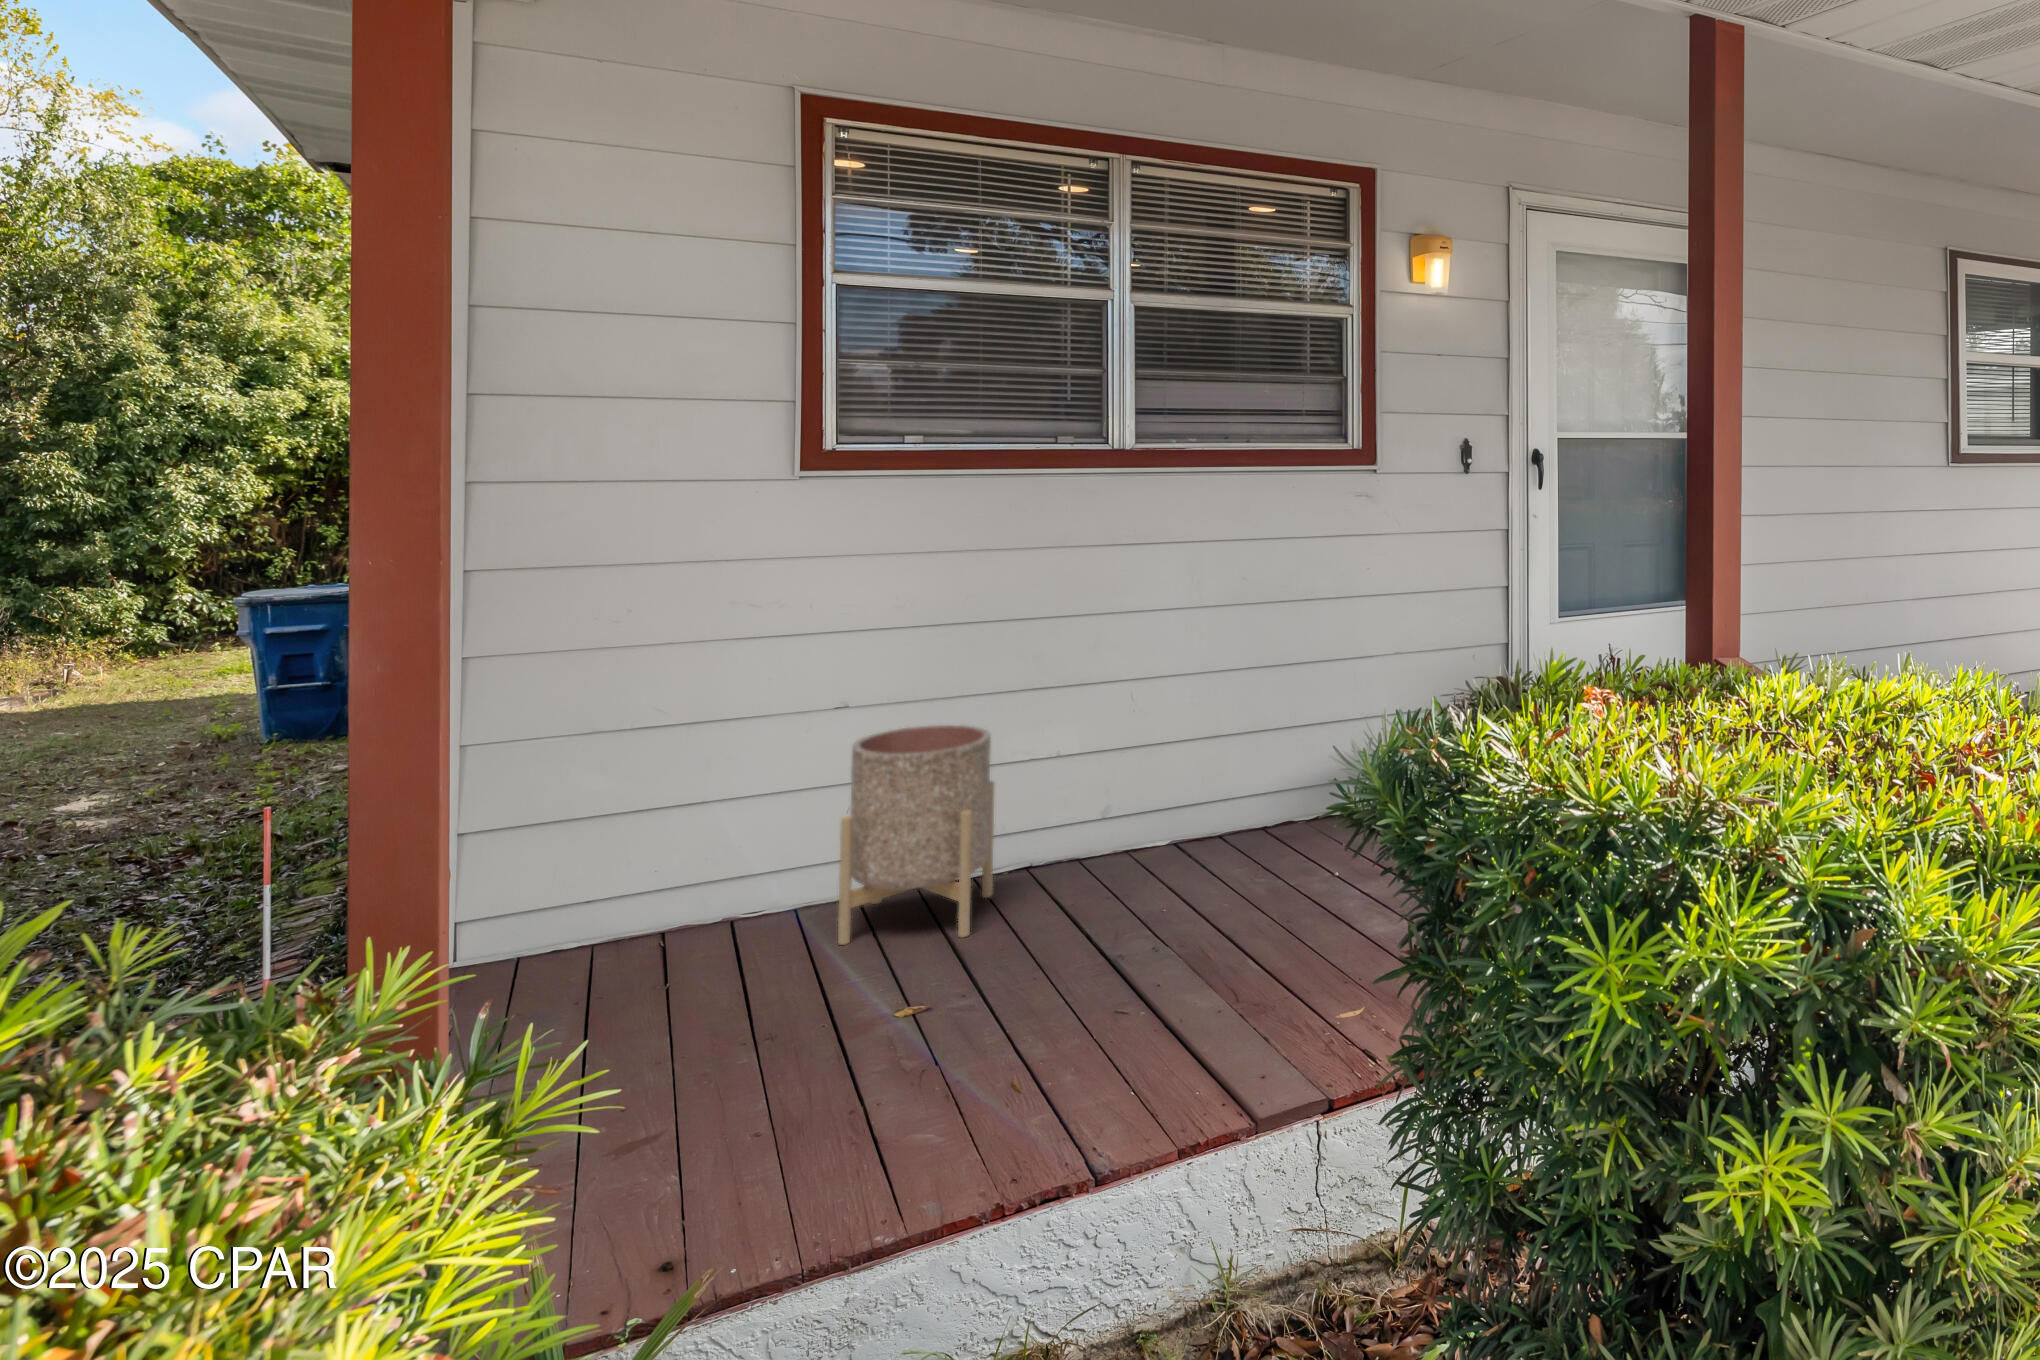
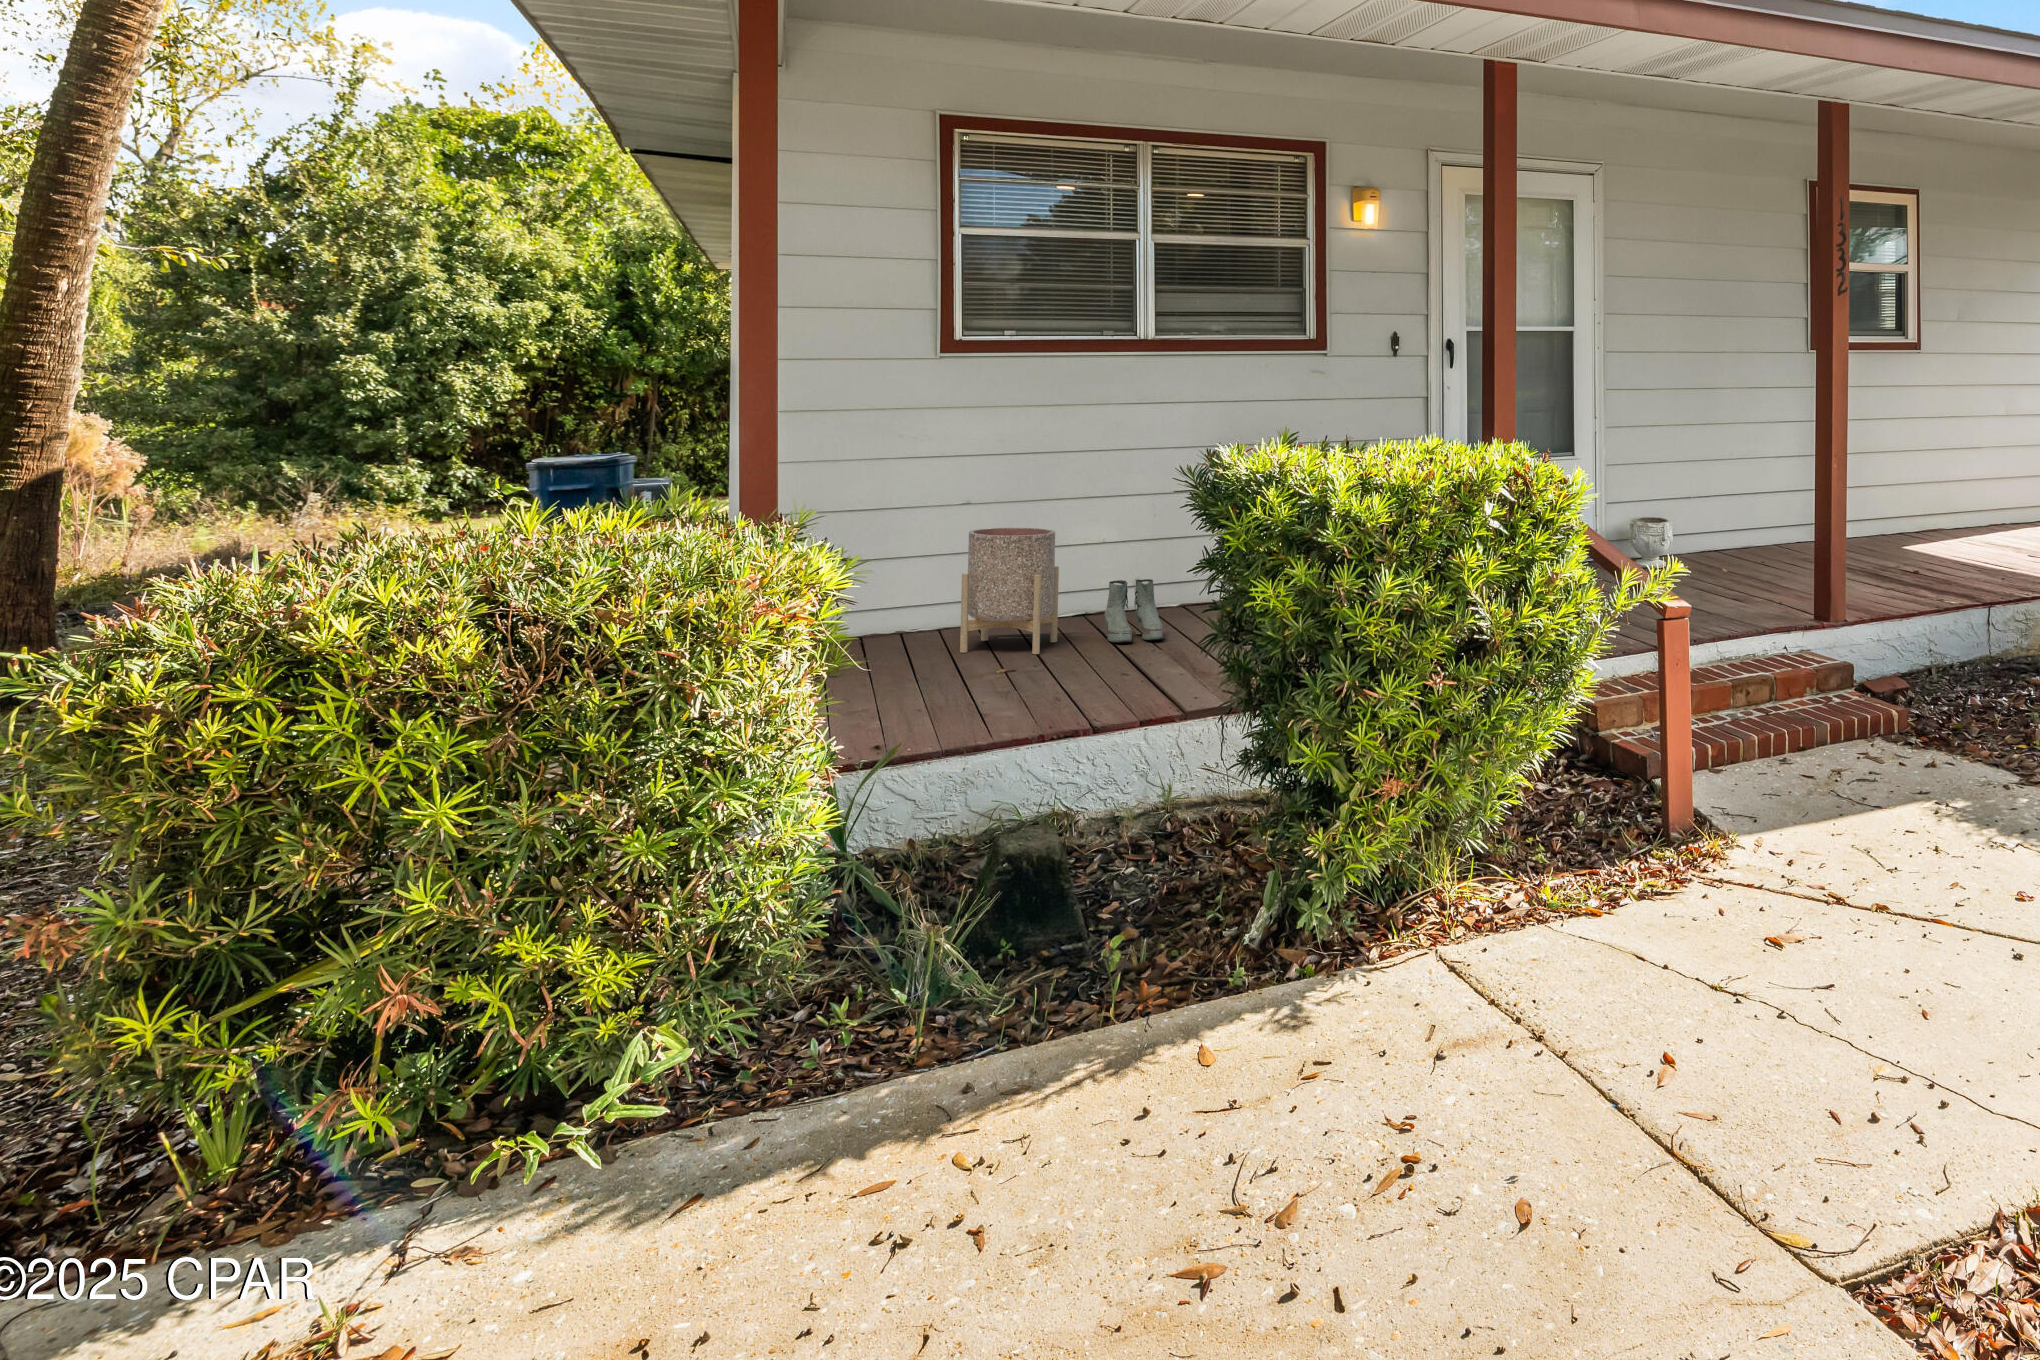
boots: none [1063,781,1152,890] -> present [1105,579,1163,643]

